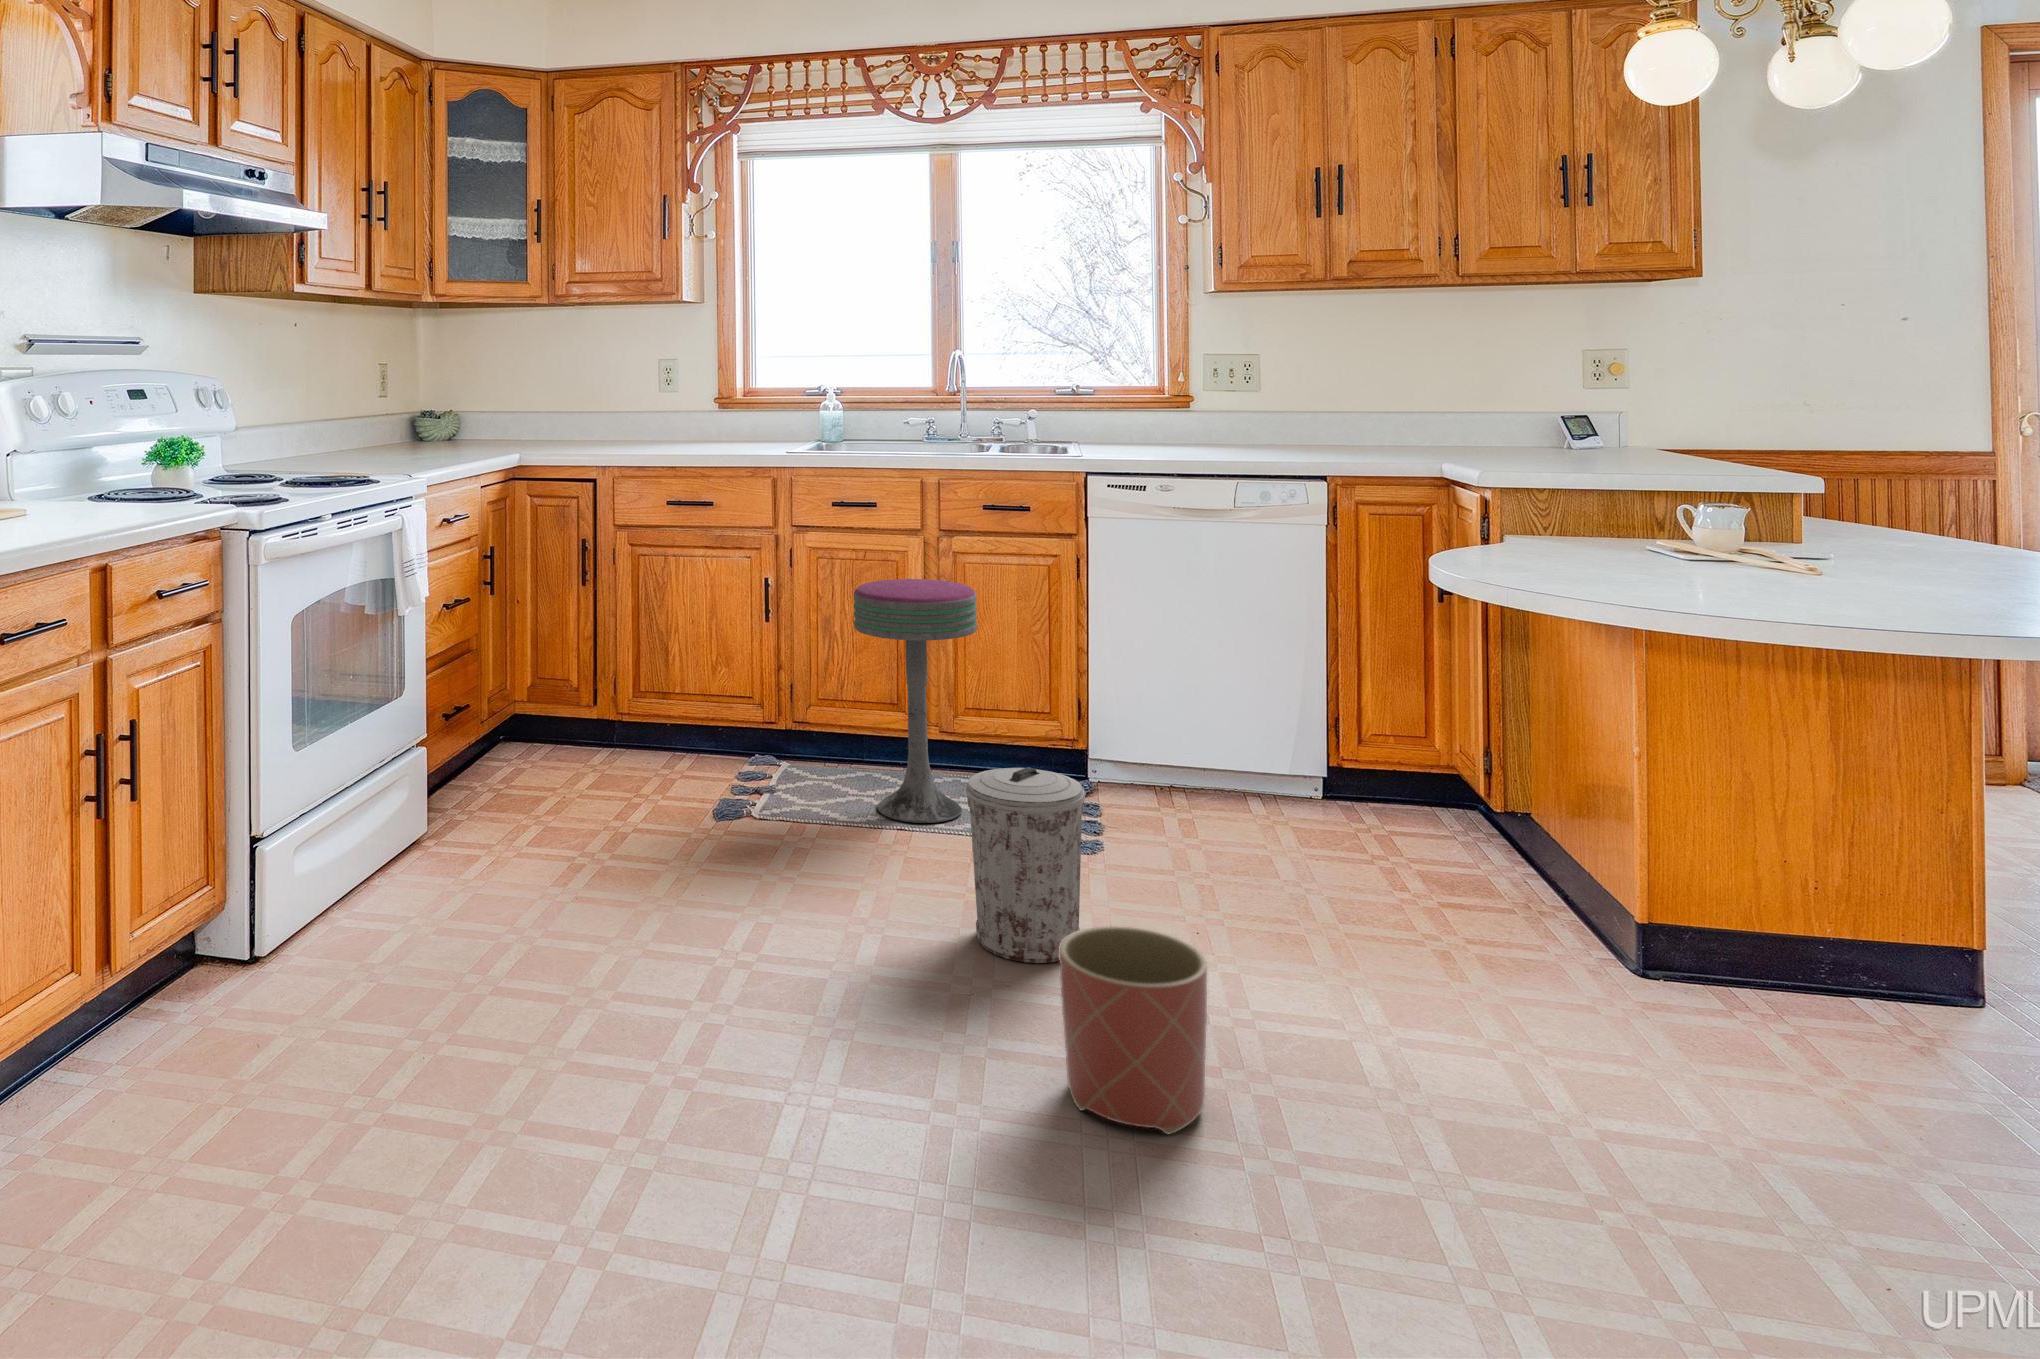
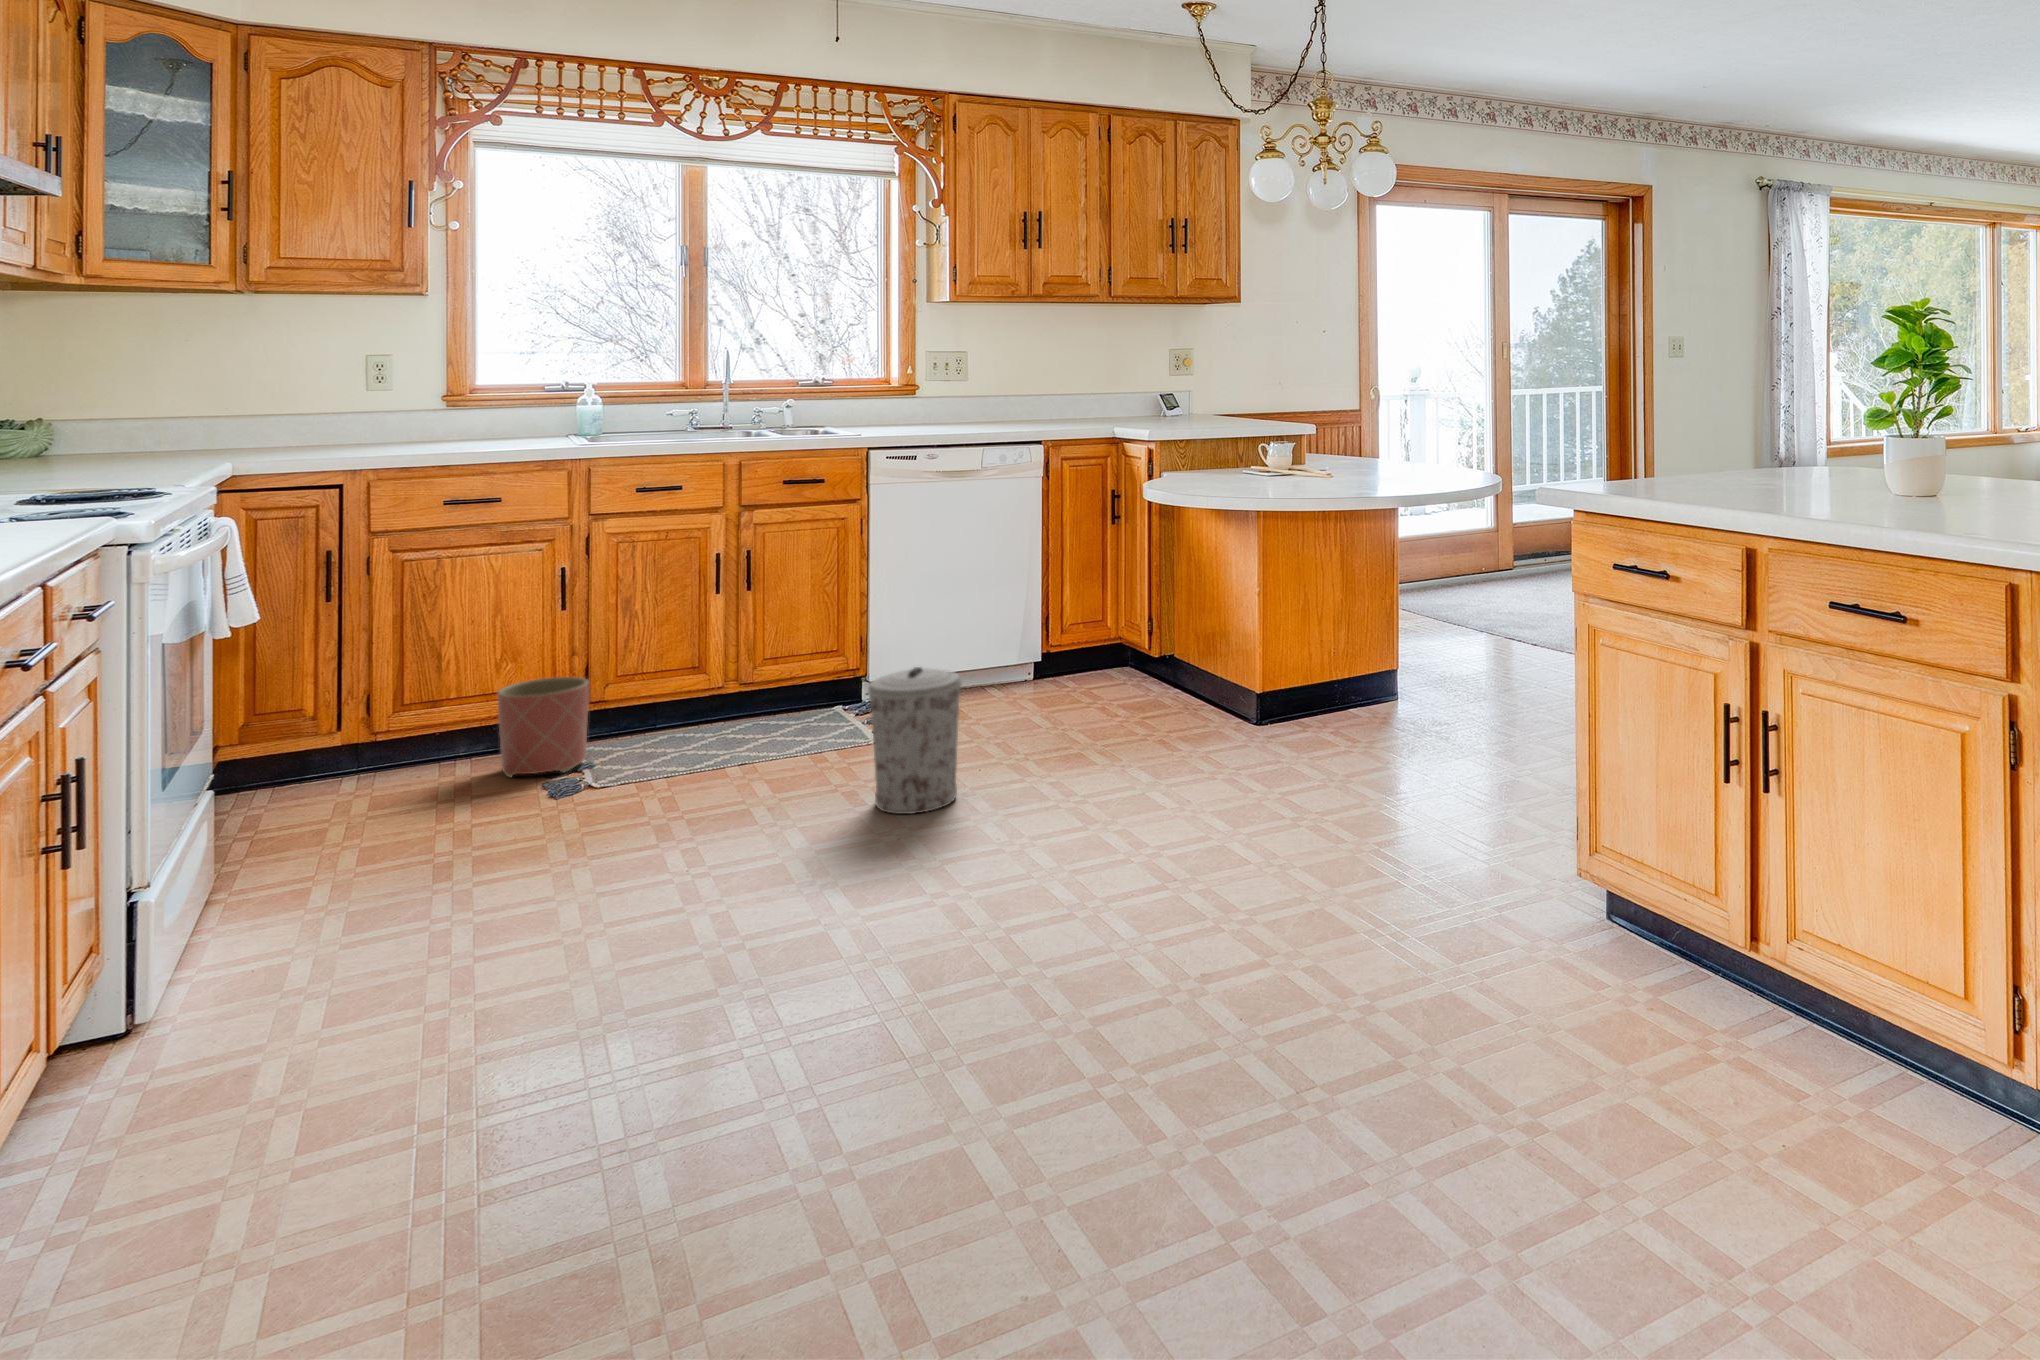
bar stool: present [854,579,977,823] -> none [684,547,802,759]
planter: present [1059,926,1207,1134] -> present [497,677,589,777]

